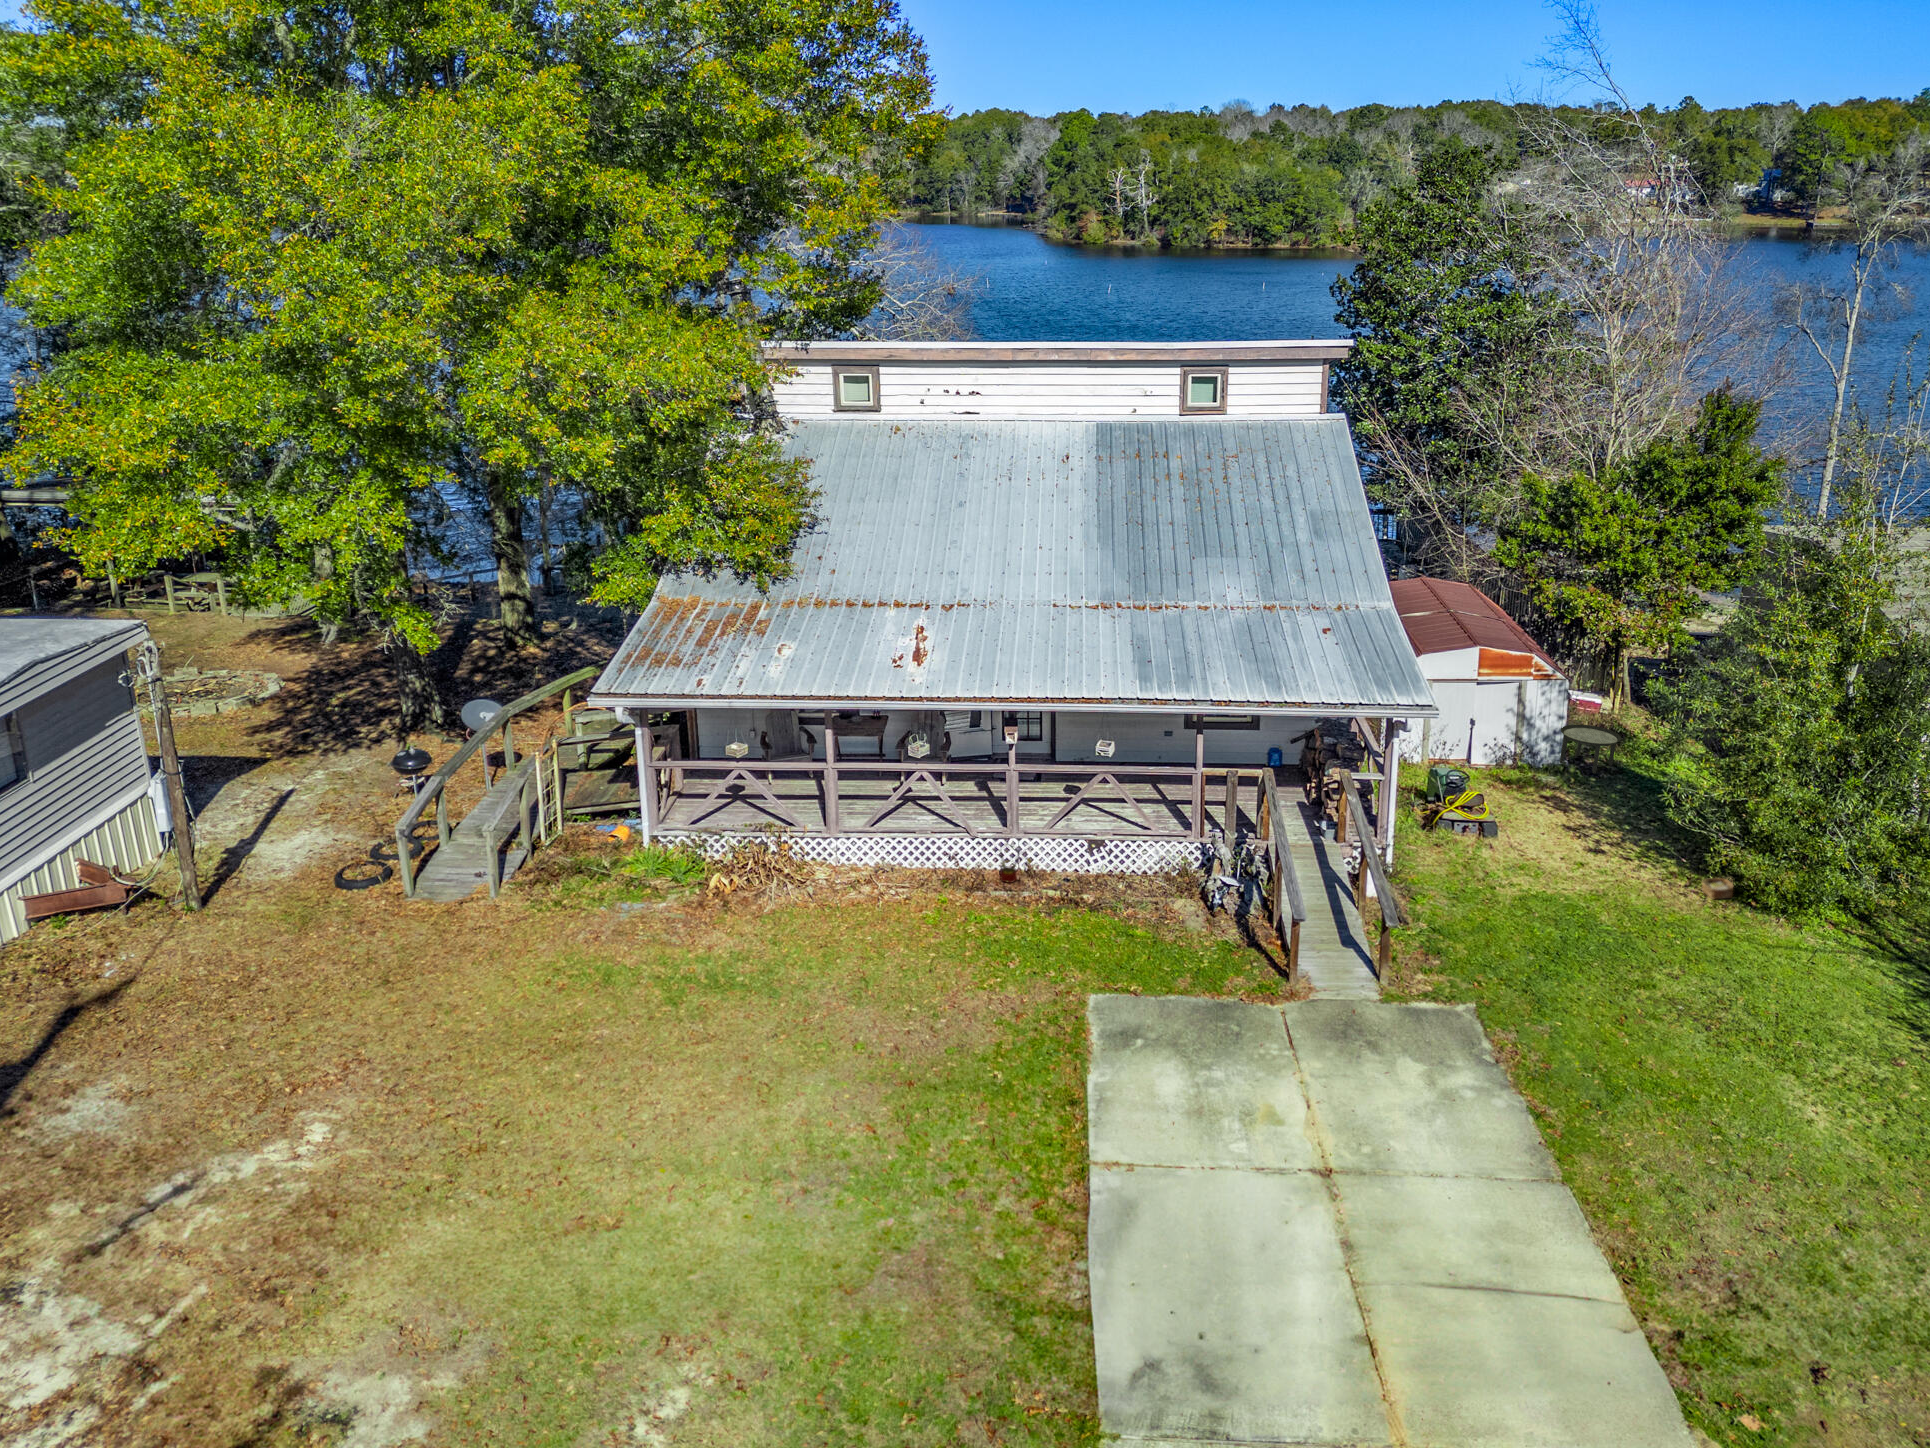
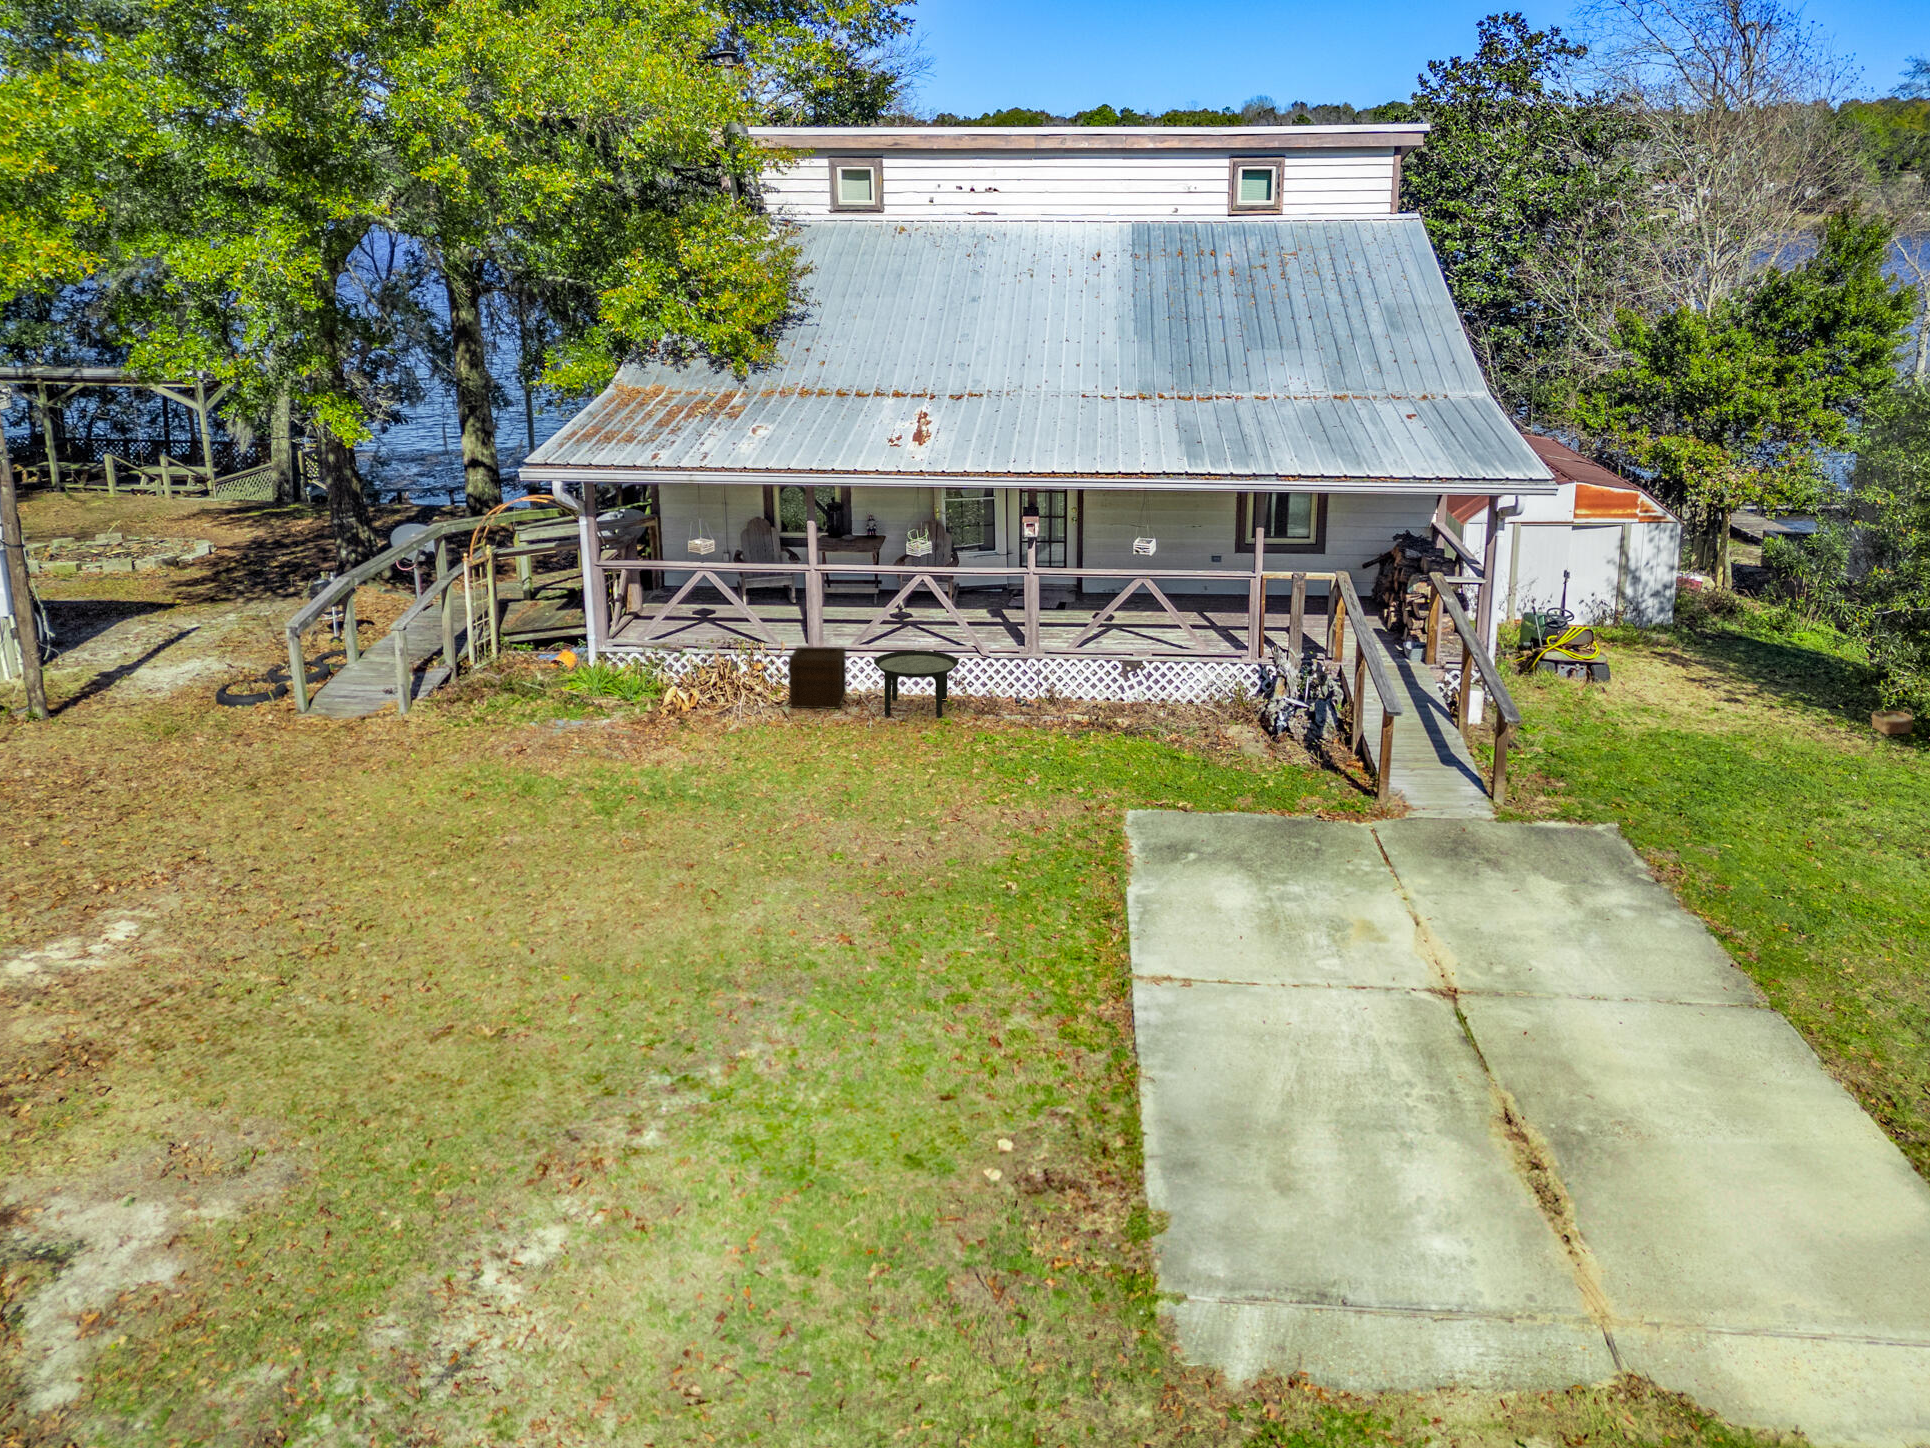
round table: present [1560,724,1621,773] -> present [874,650,959,718]
wooden crate: none [812,830,859,885] -> present [788,647,846,709]
decorative plant: present [1000,844,1031,882] -> none [1006,655,1054,709]

